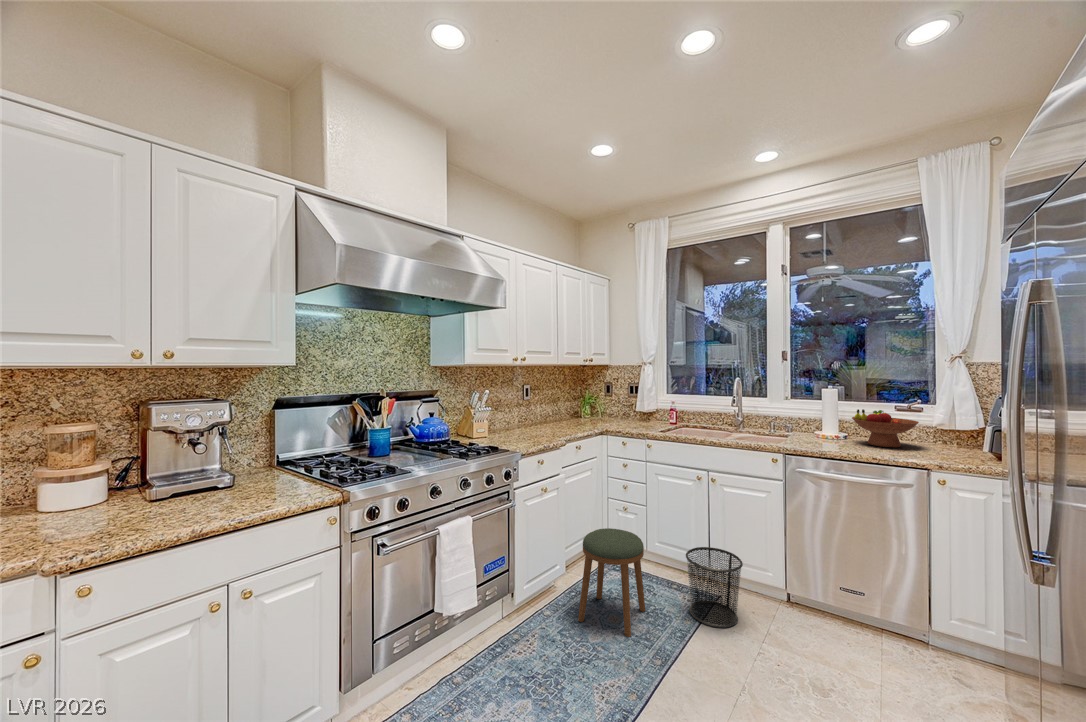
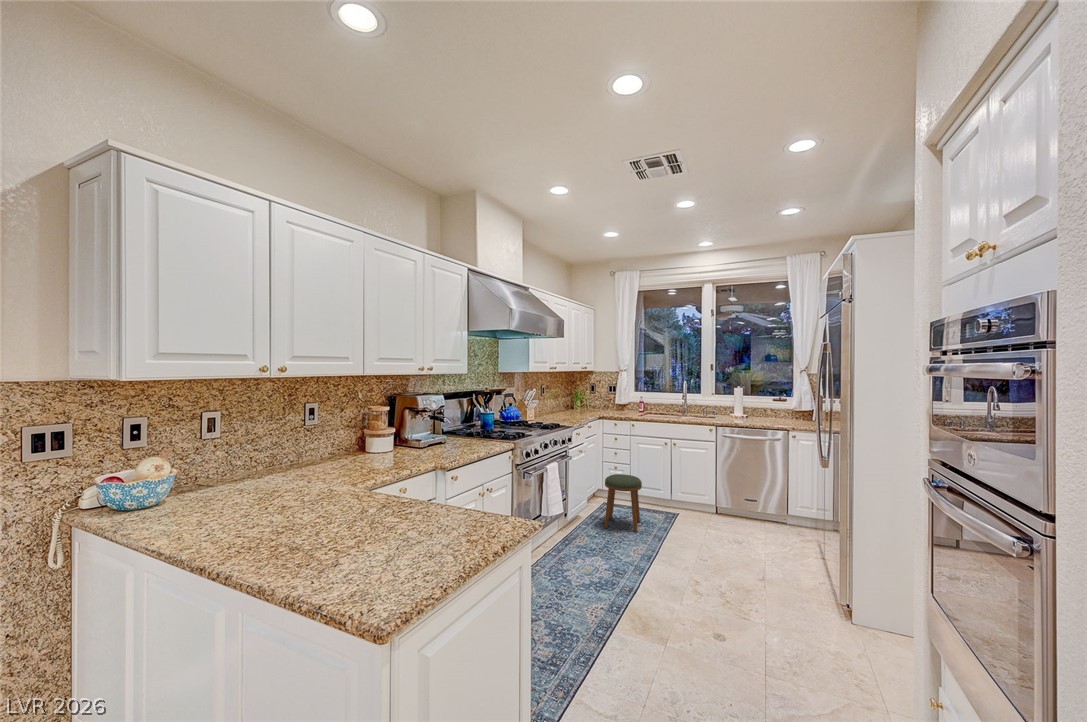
fruit bowl: present [852,409,919,447] -> none [751,400,785,421]
waste bin: present [686,547,743,628] -> none [663,483,695,526]

